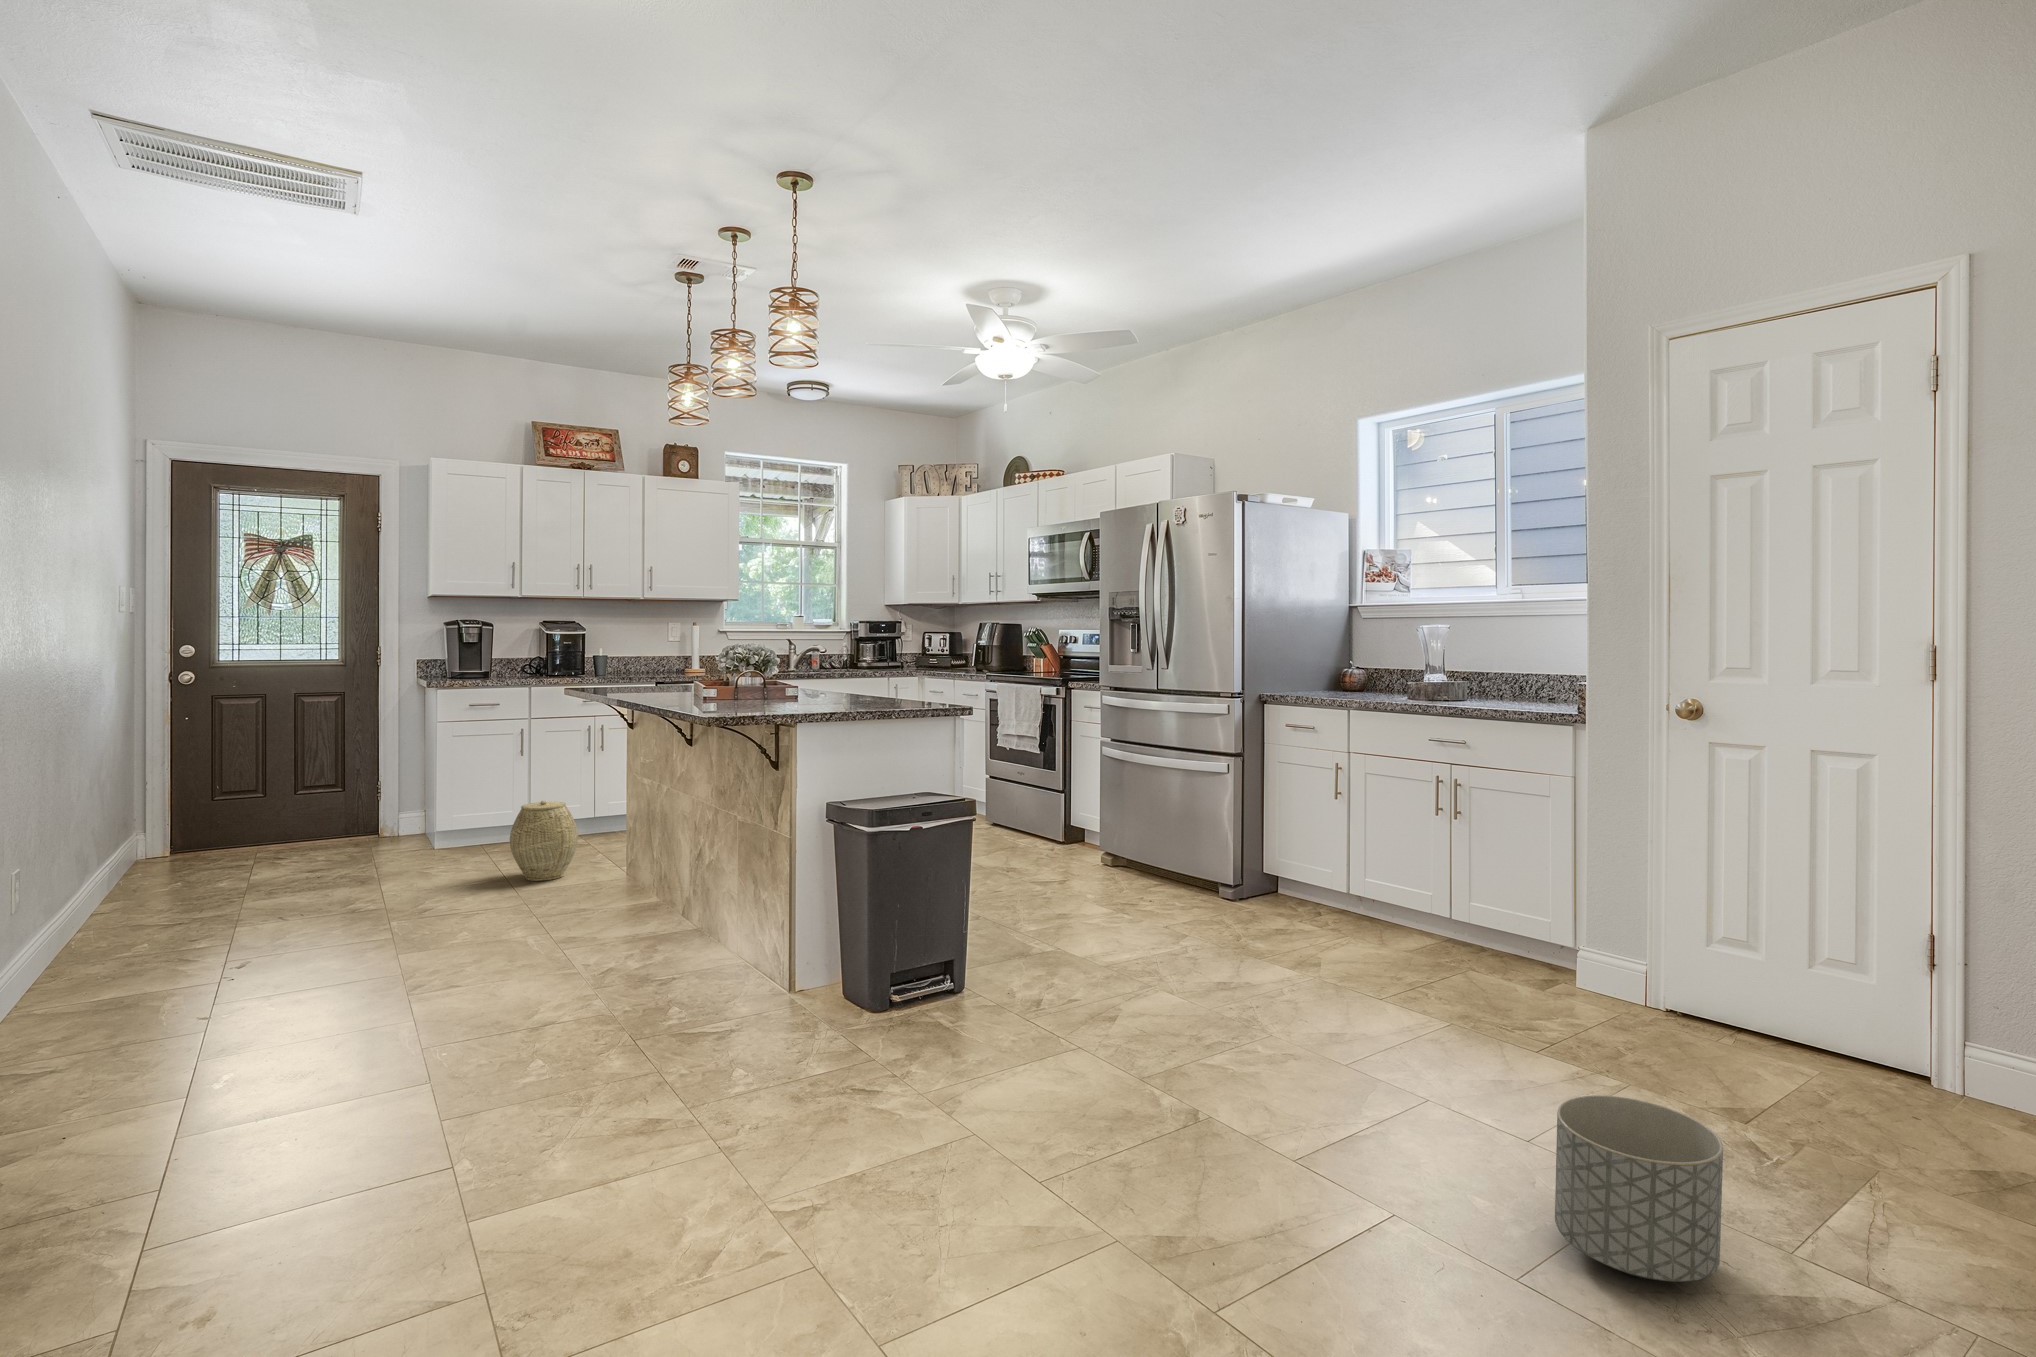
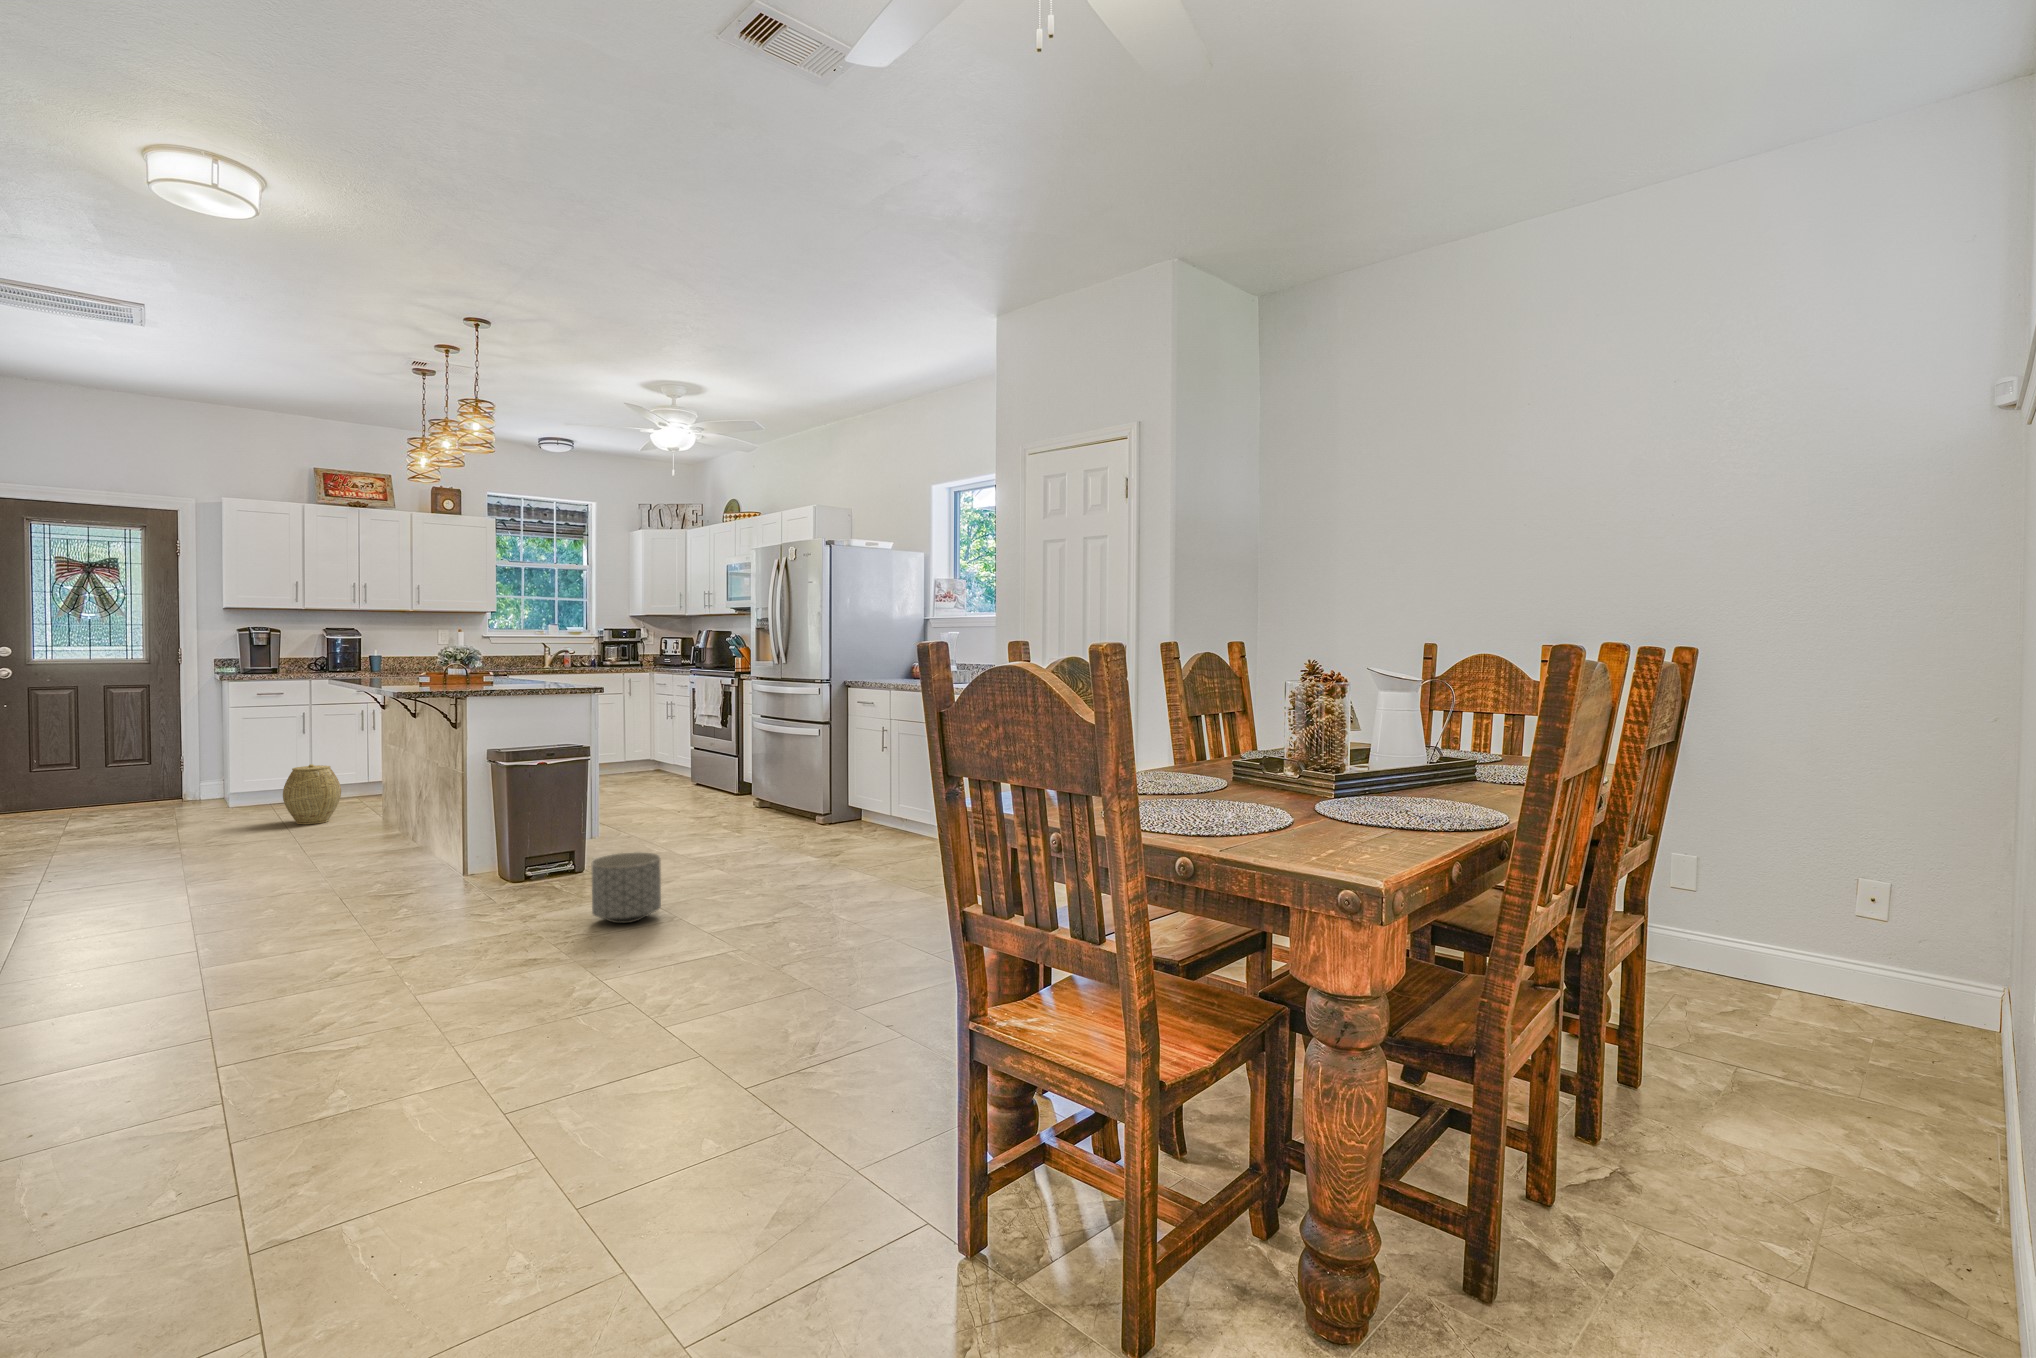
planter: present [1555,1095,1723,1282] -> present [591,852,661,923]

